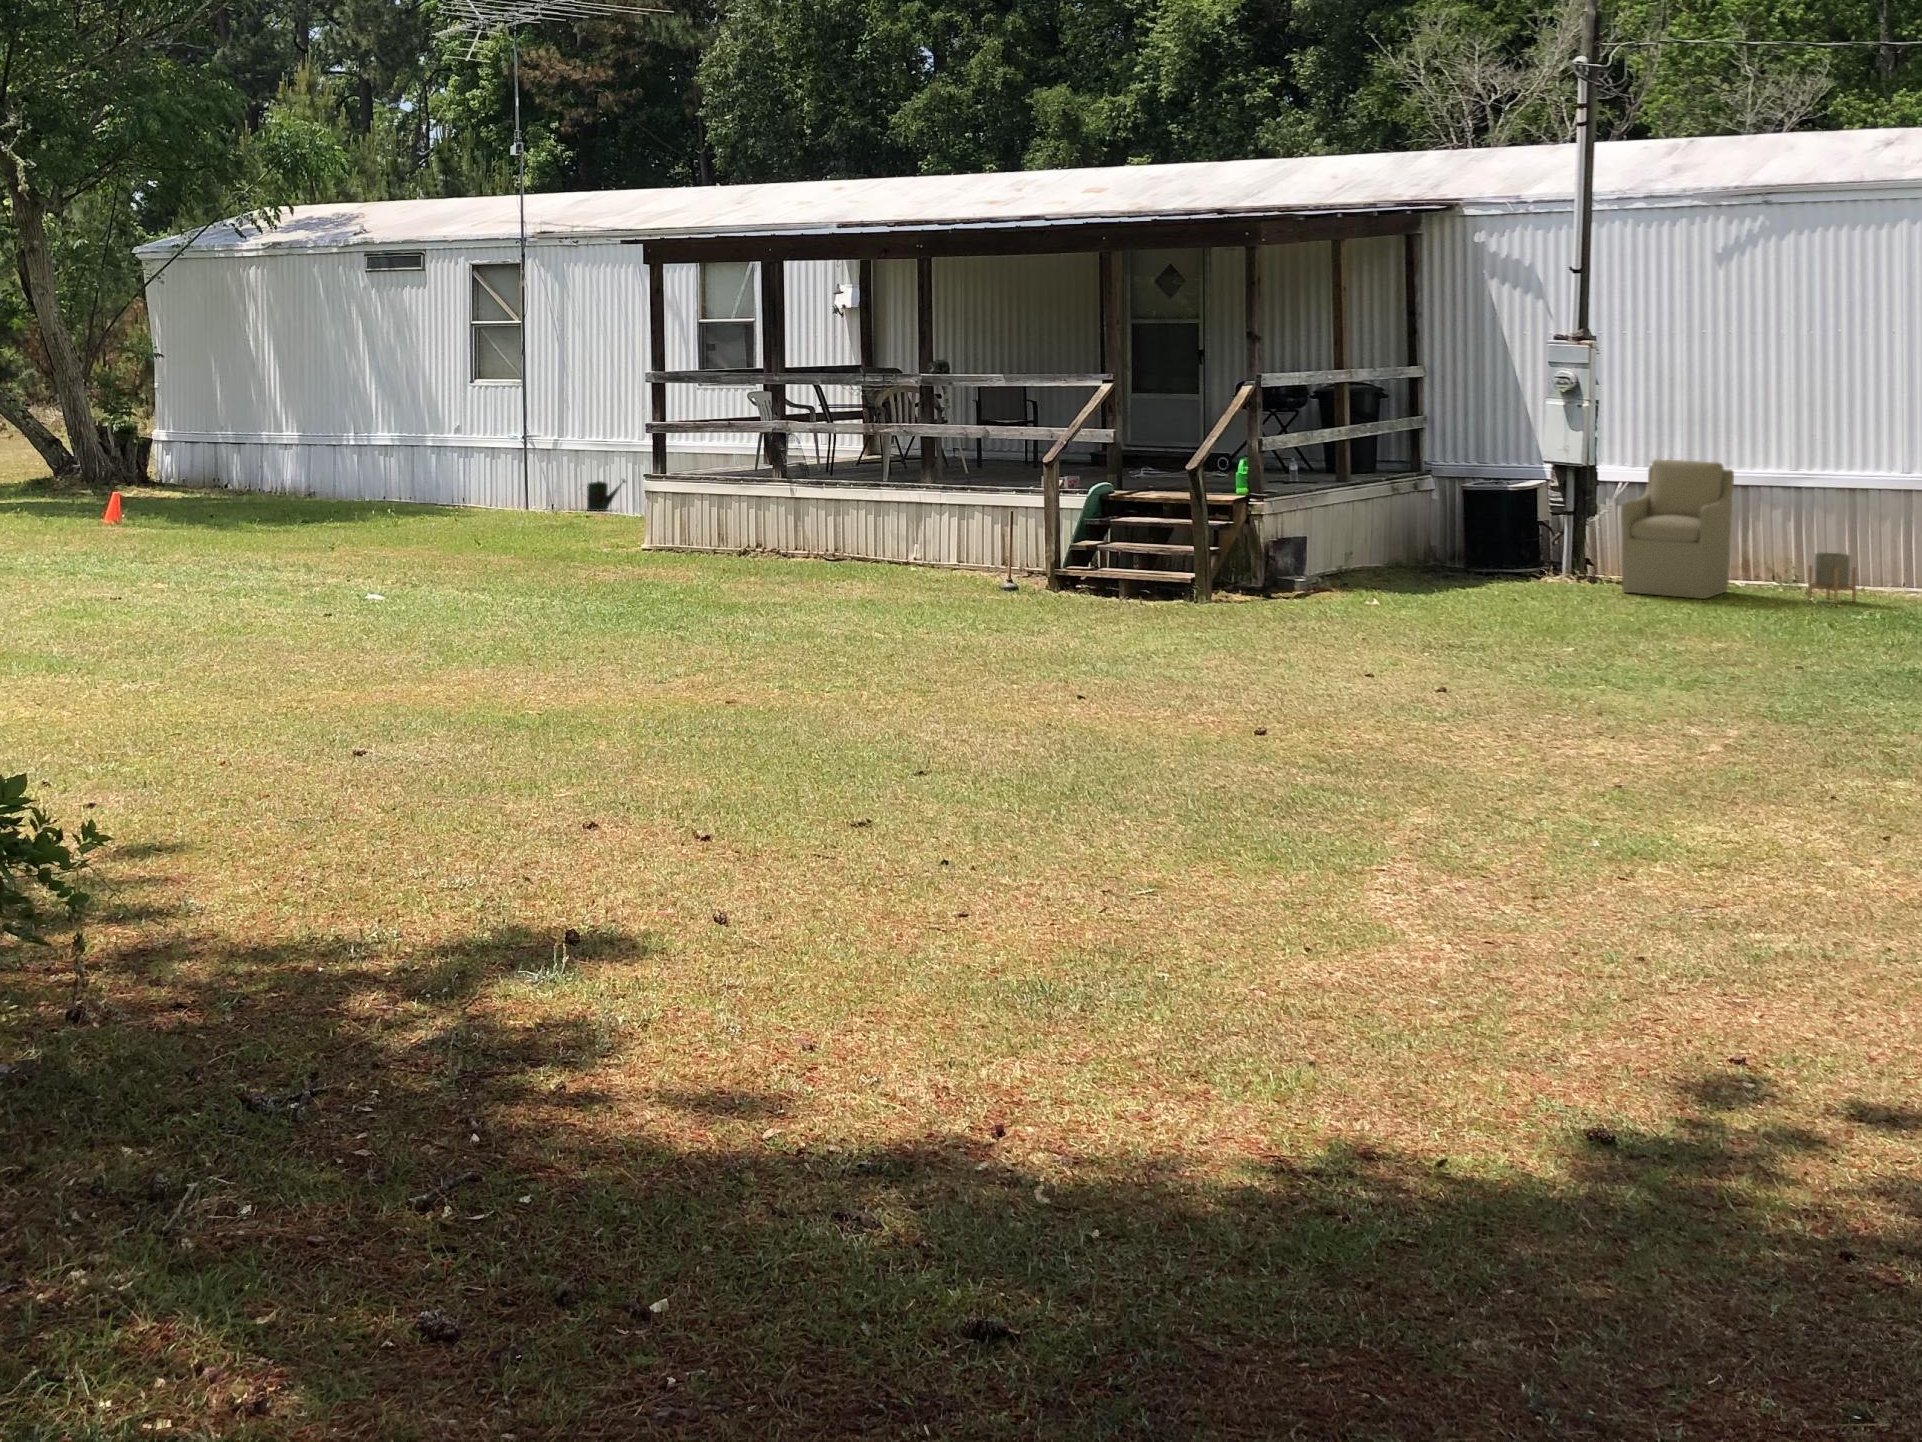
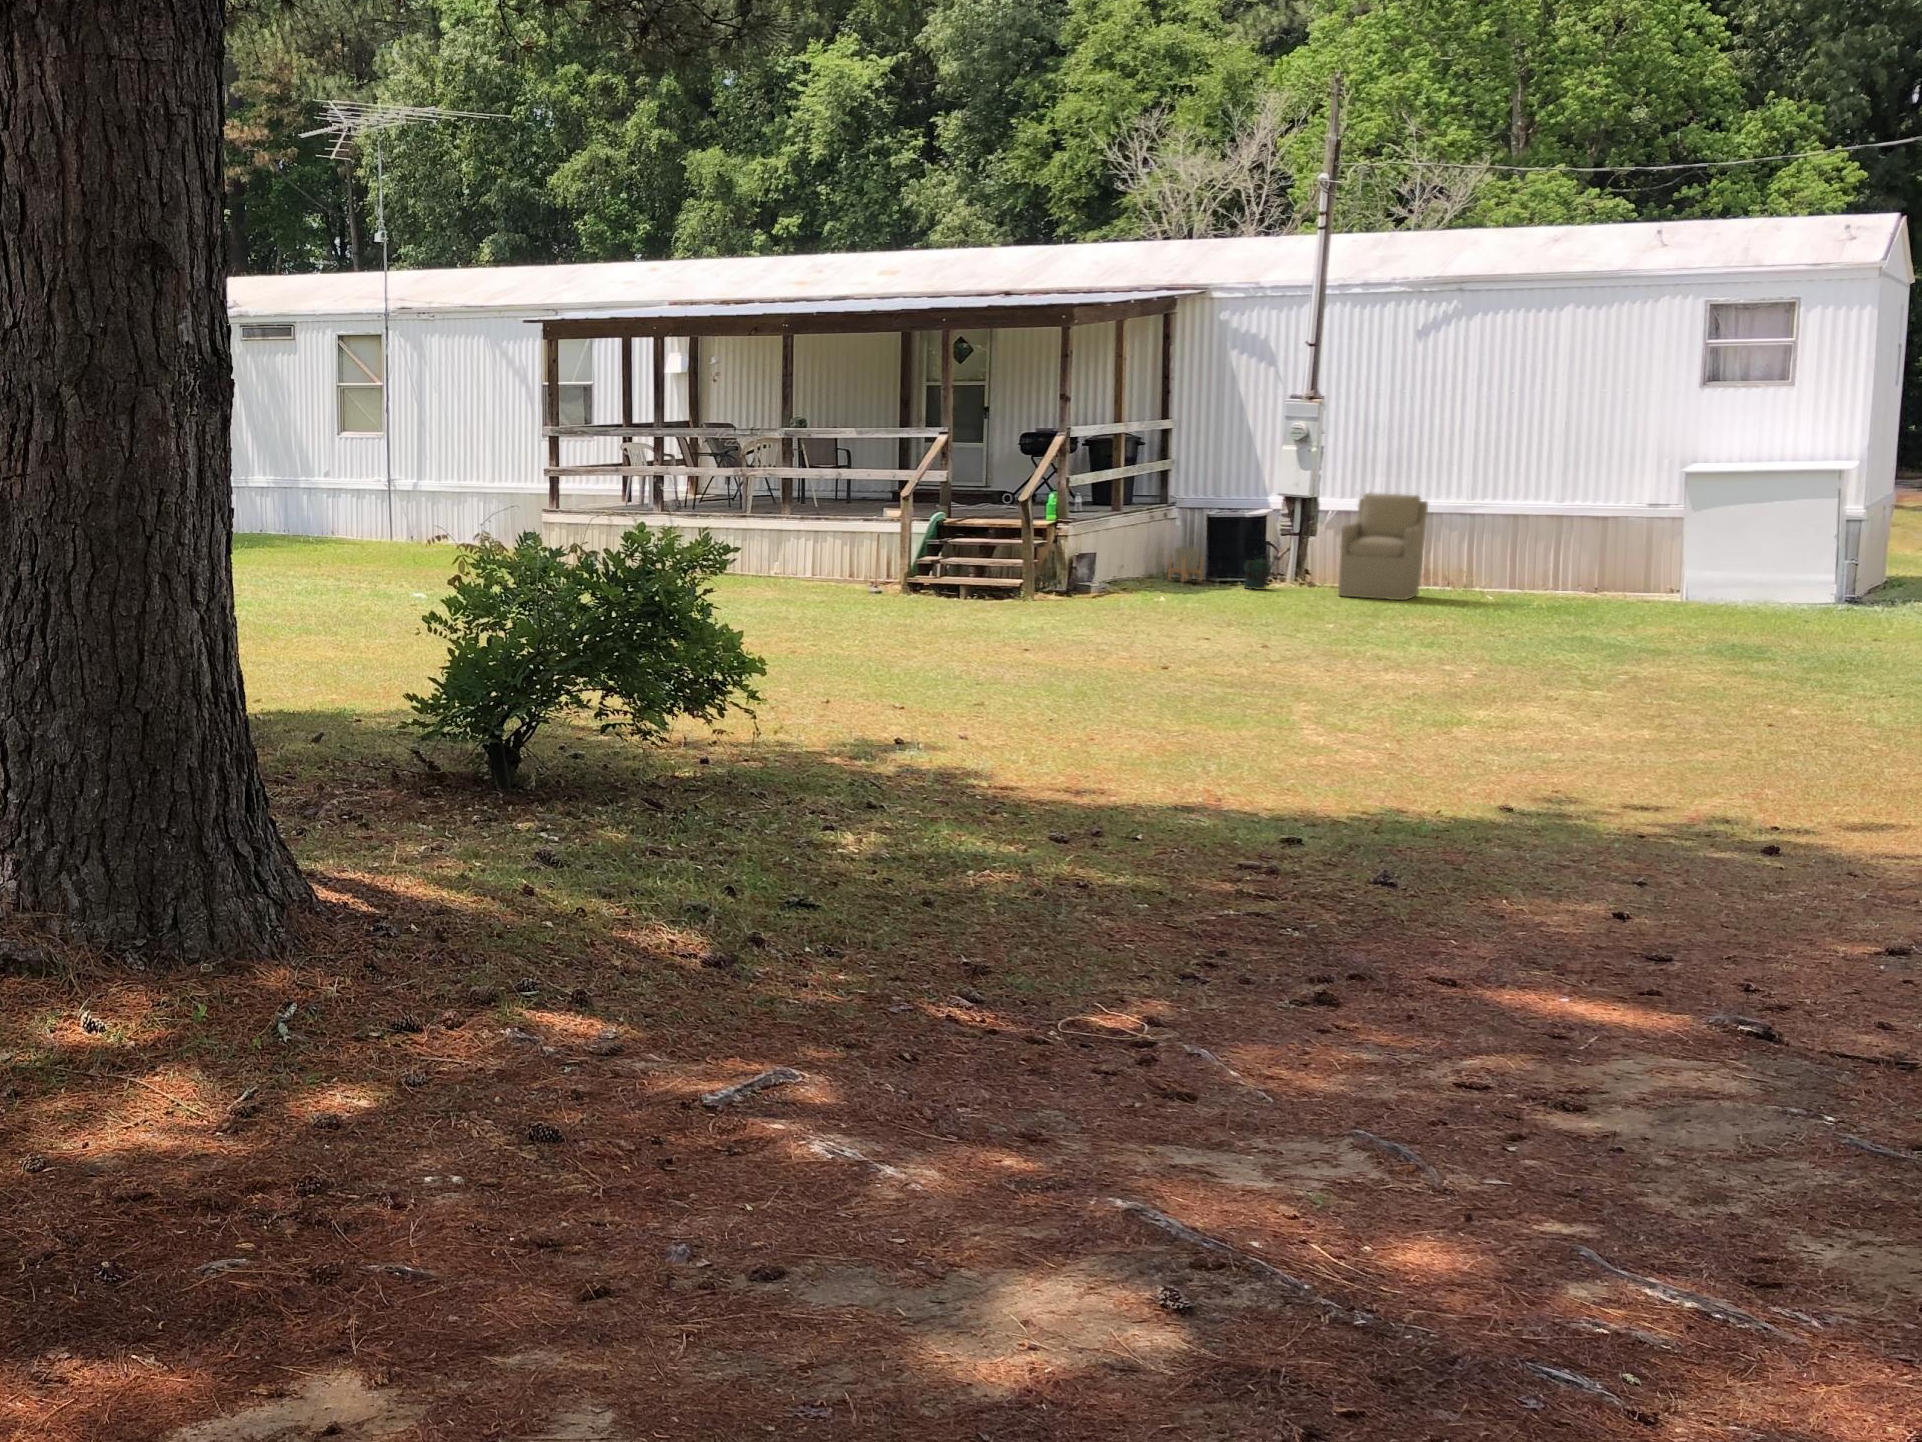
watering can: present [587,479,626,511] -> present [1243,556,1279,590]
planter: present [1808,553,1856,603] -> present [1168,547,1203,580]

